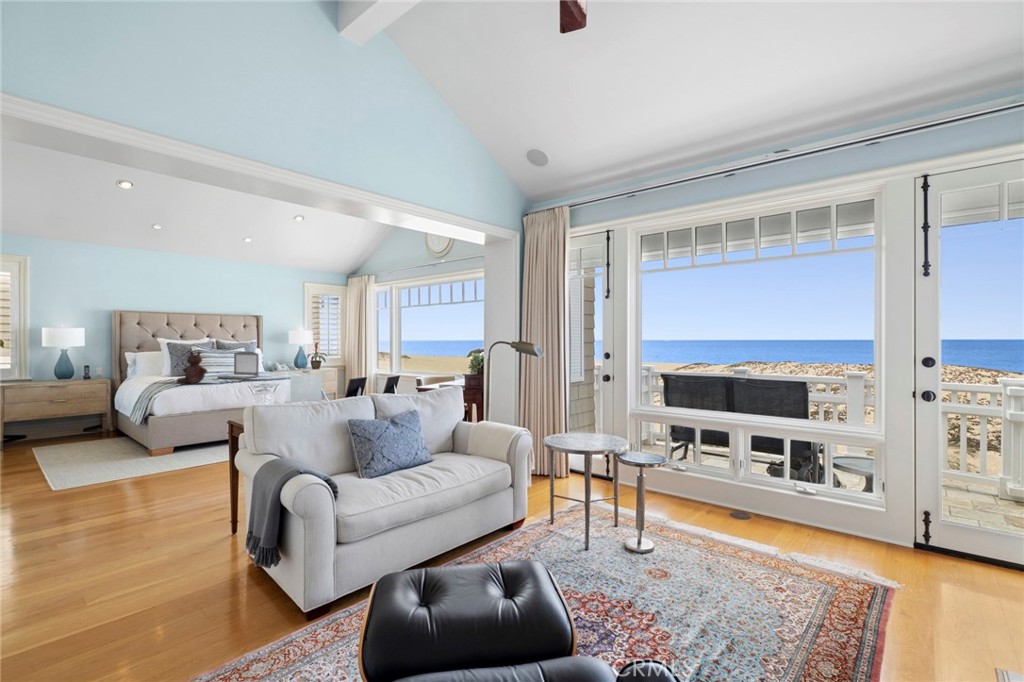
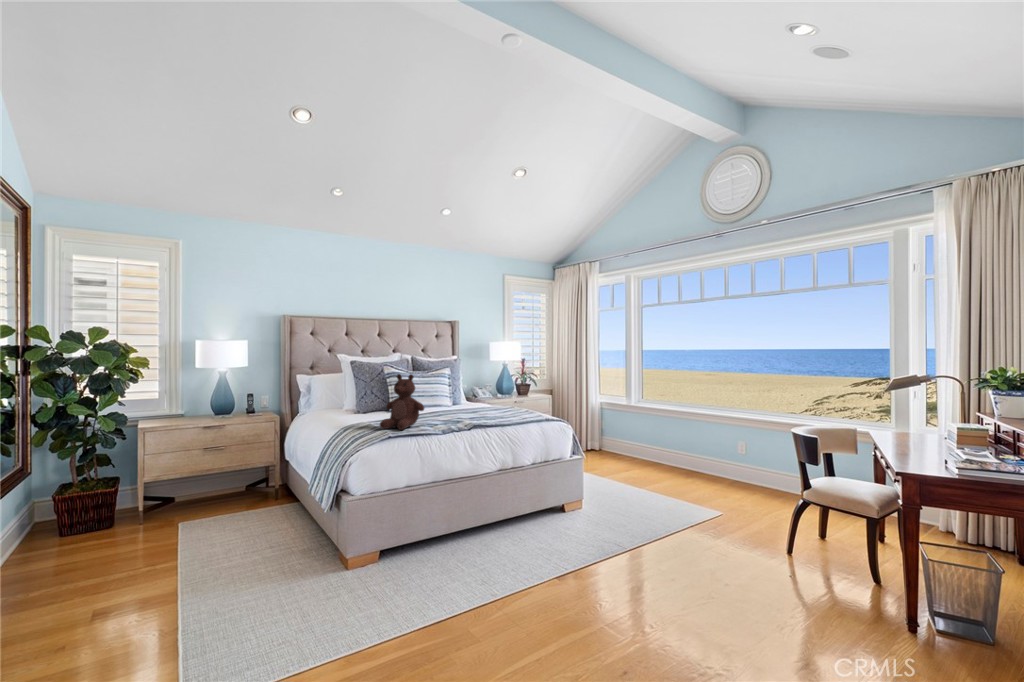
laptop: present [218,351,259,379] -> none [427,373,486,419]

